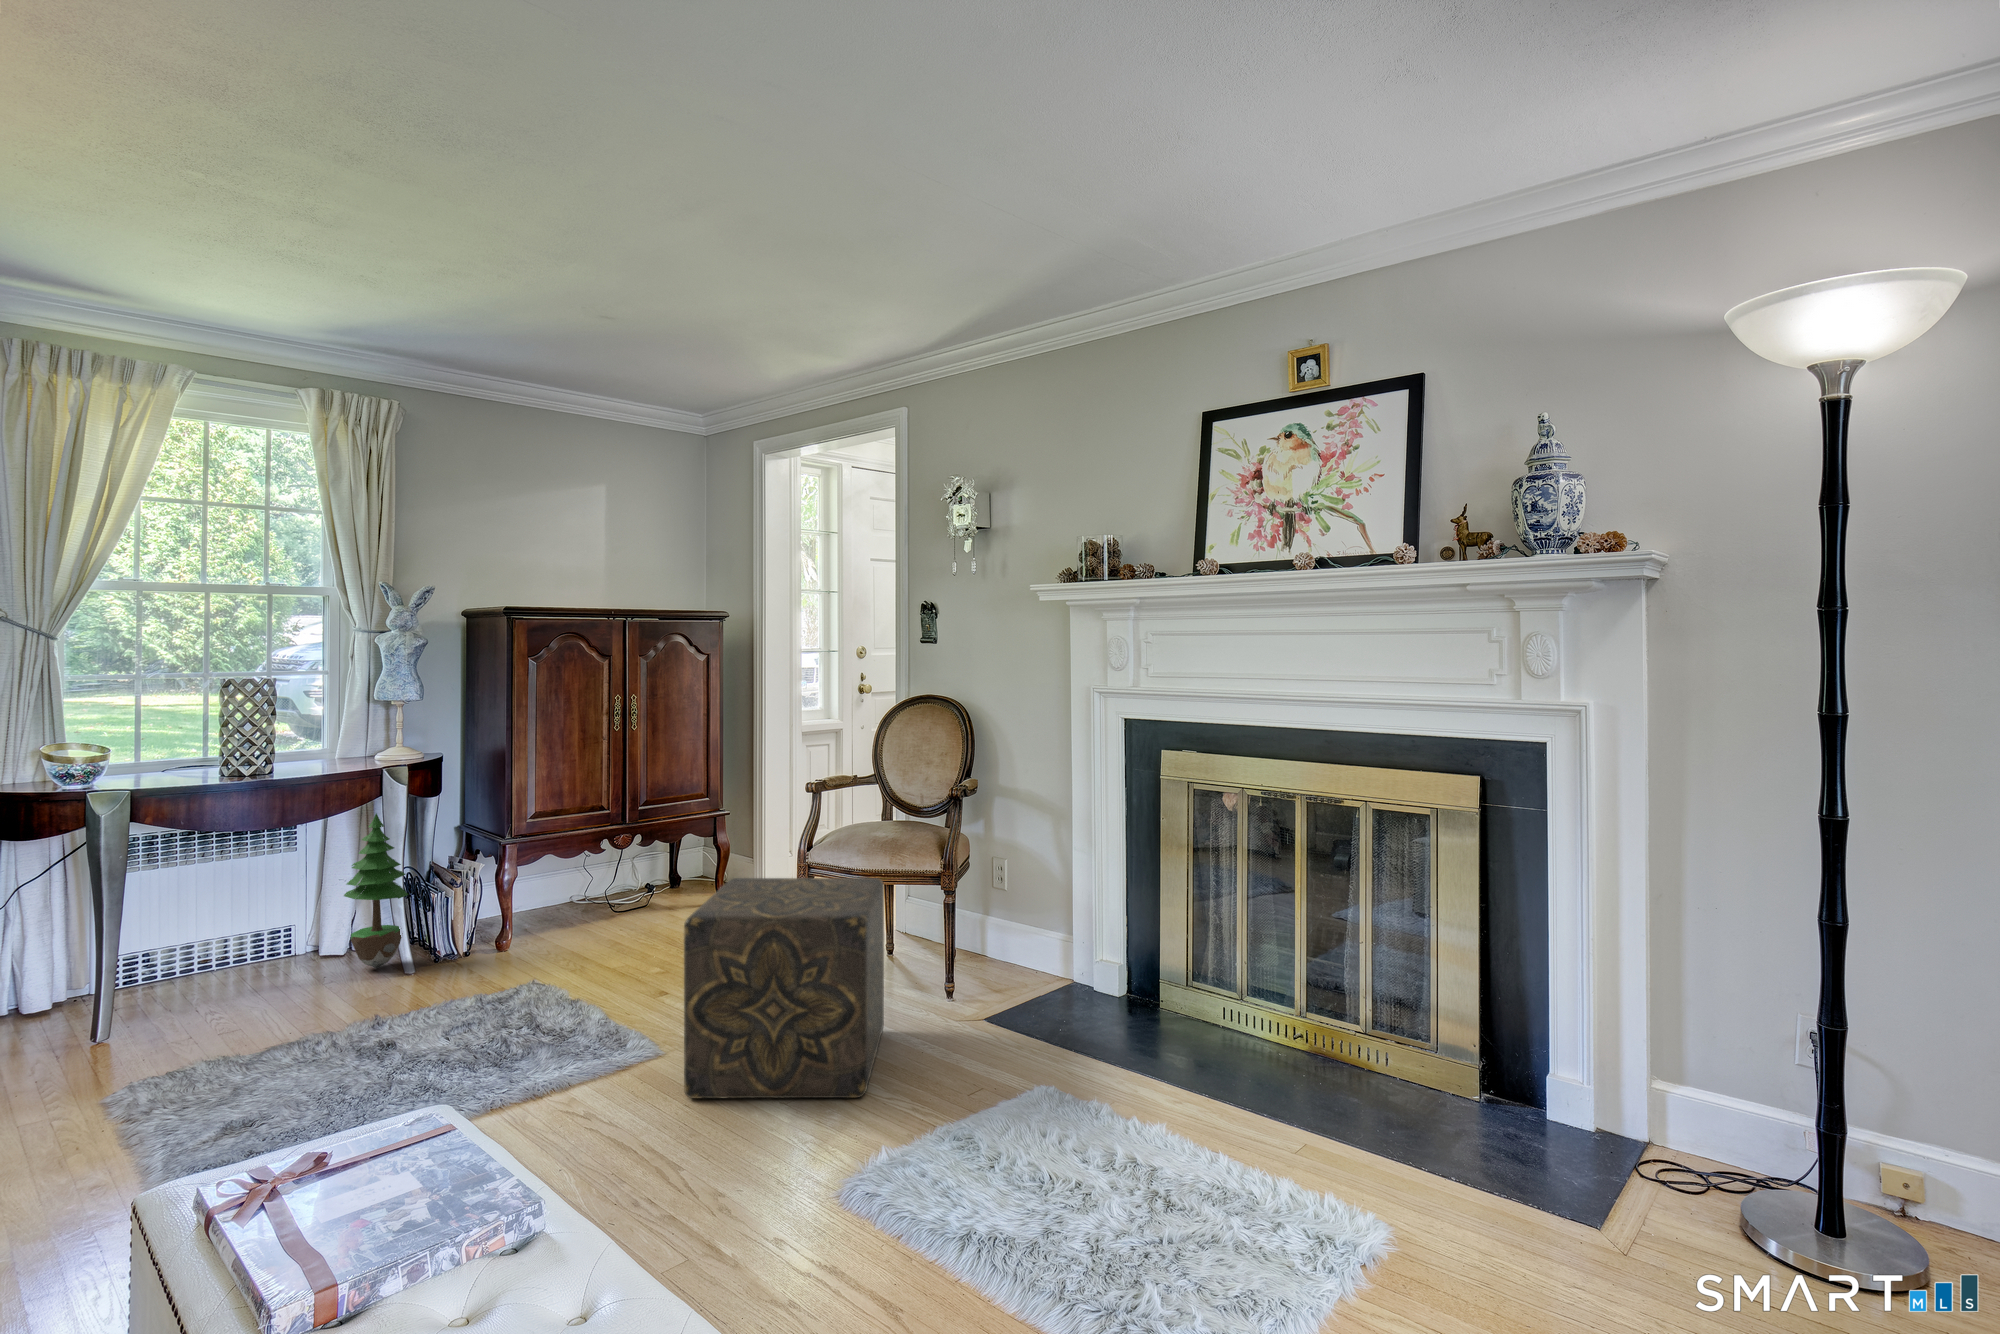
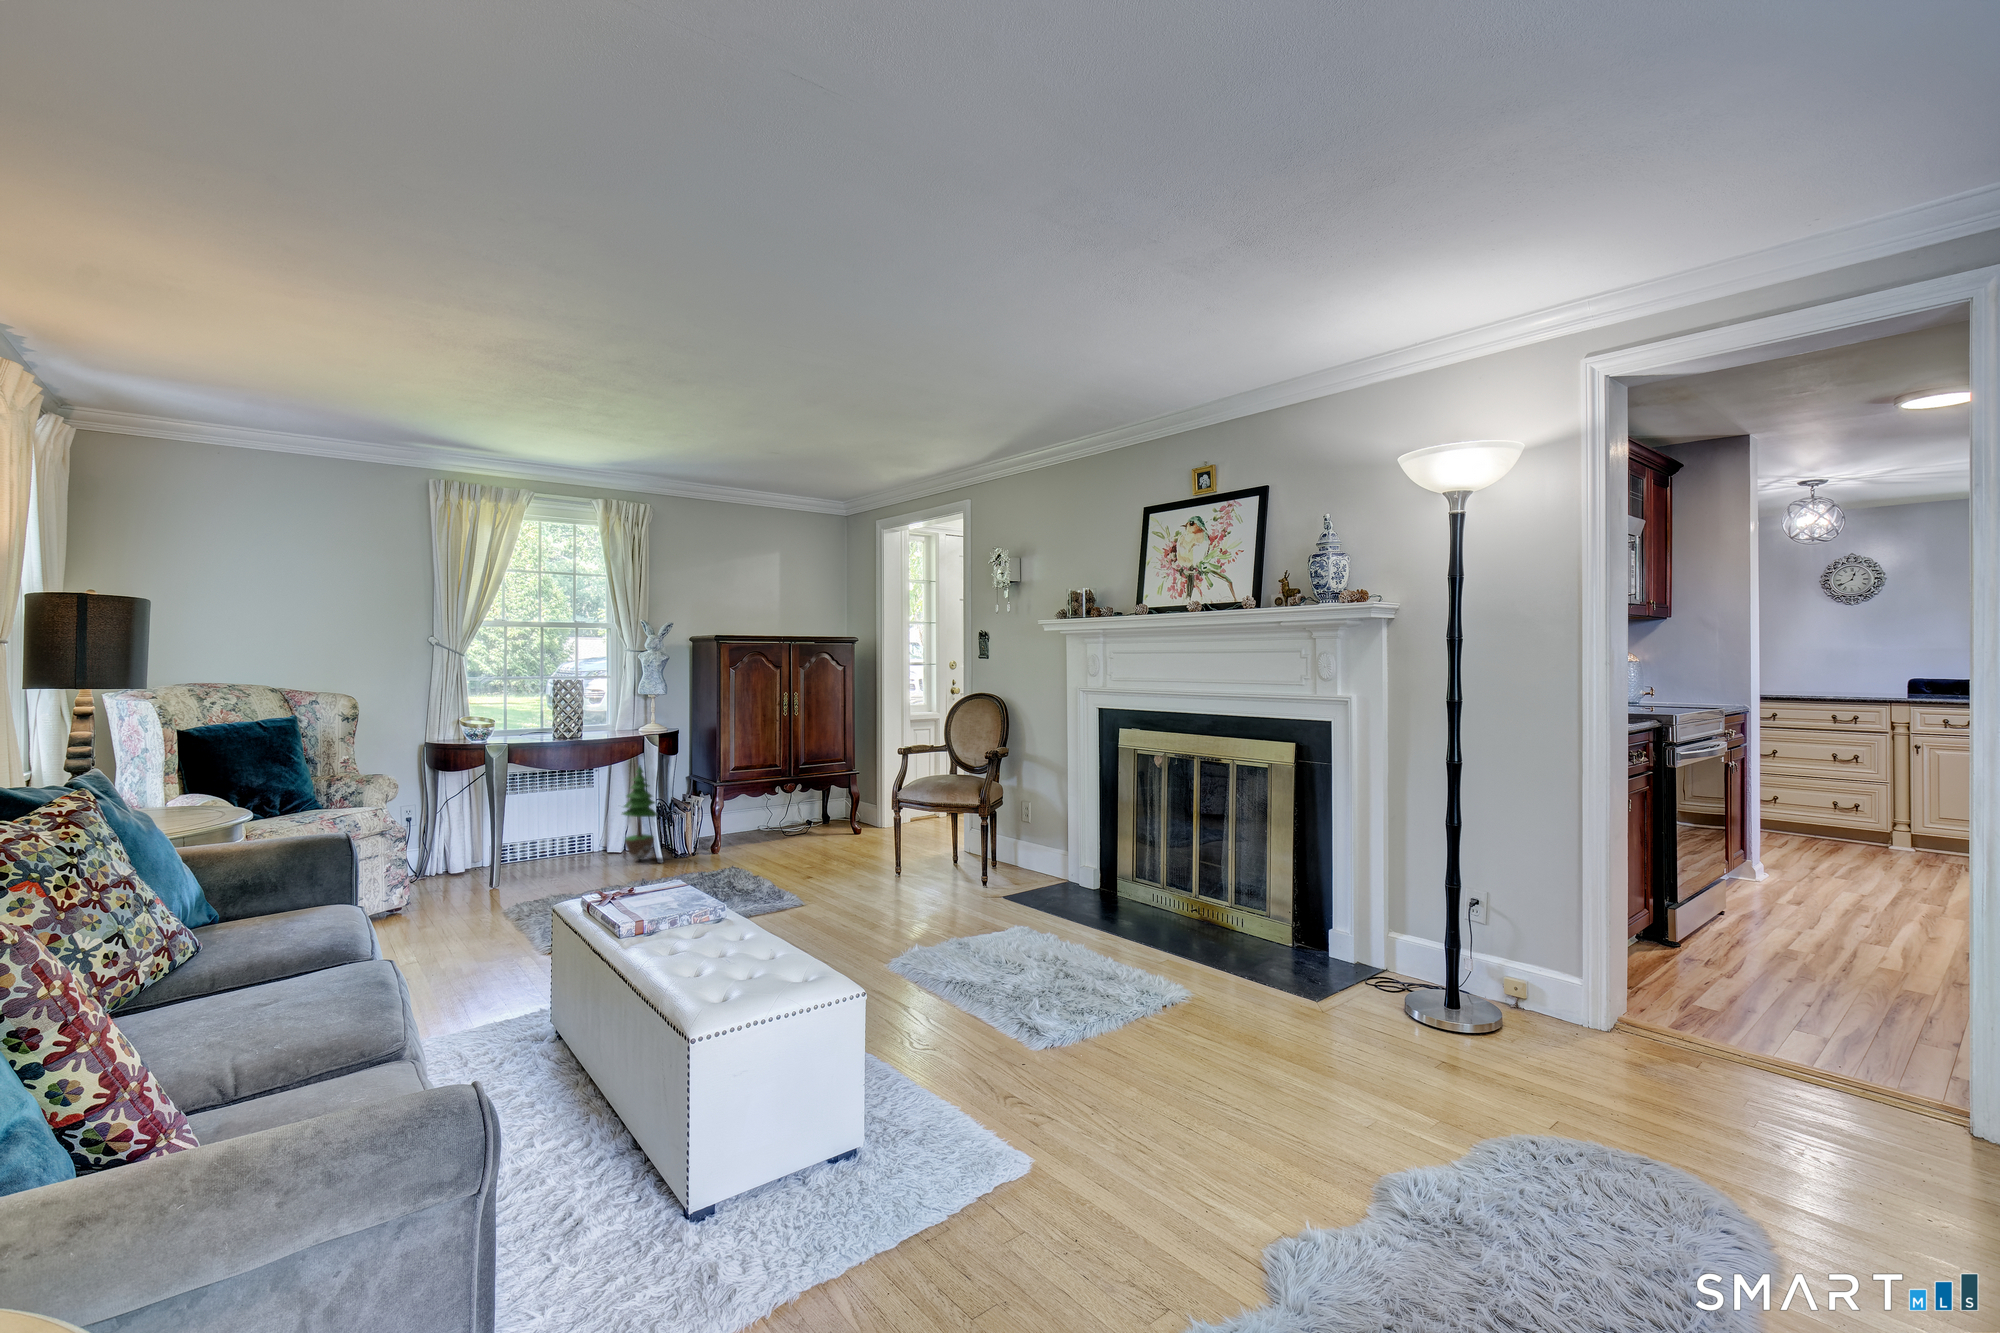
ottoman: present [684,878,884,1098] -> none [812,803,937,929]

